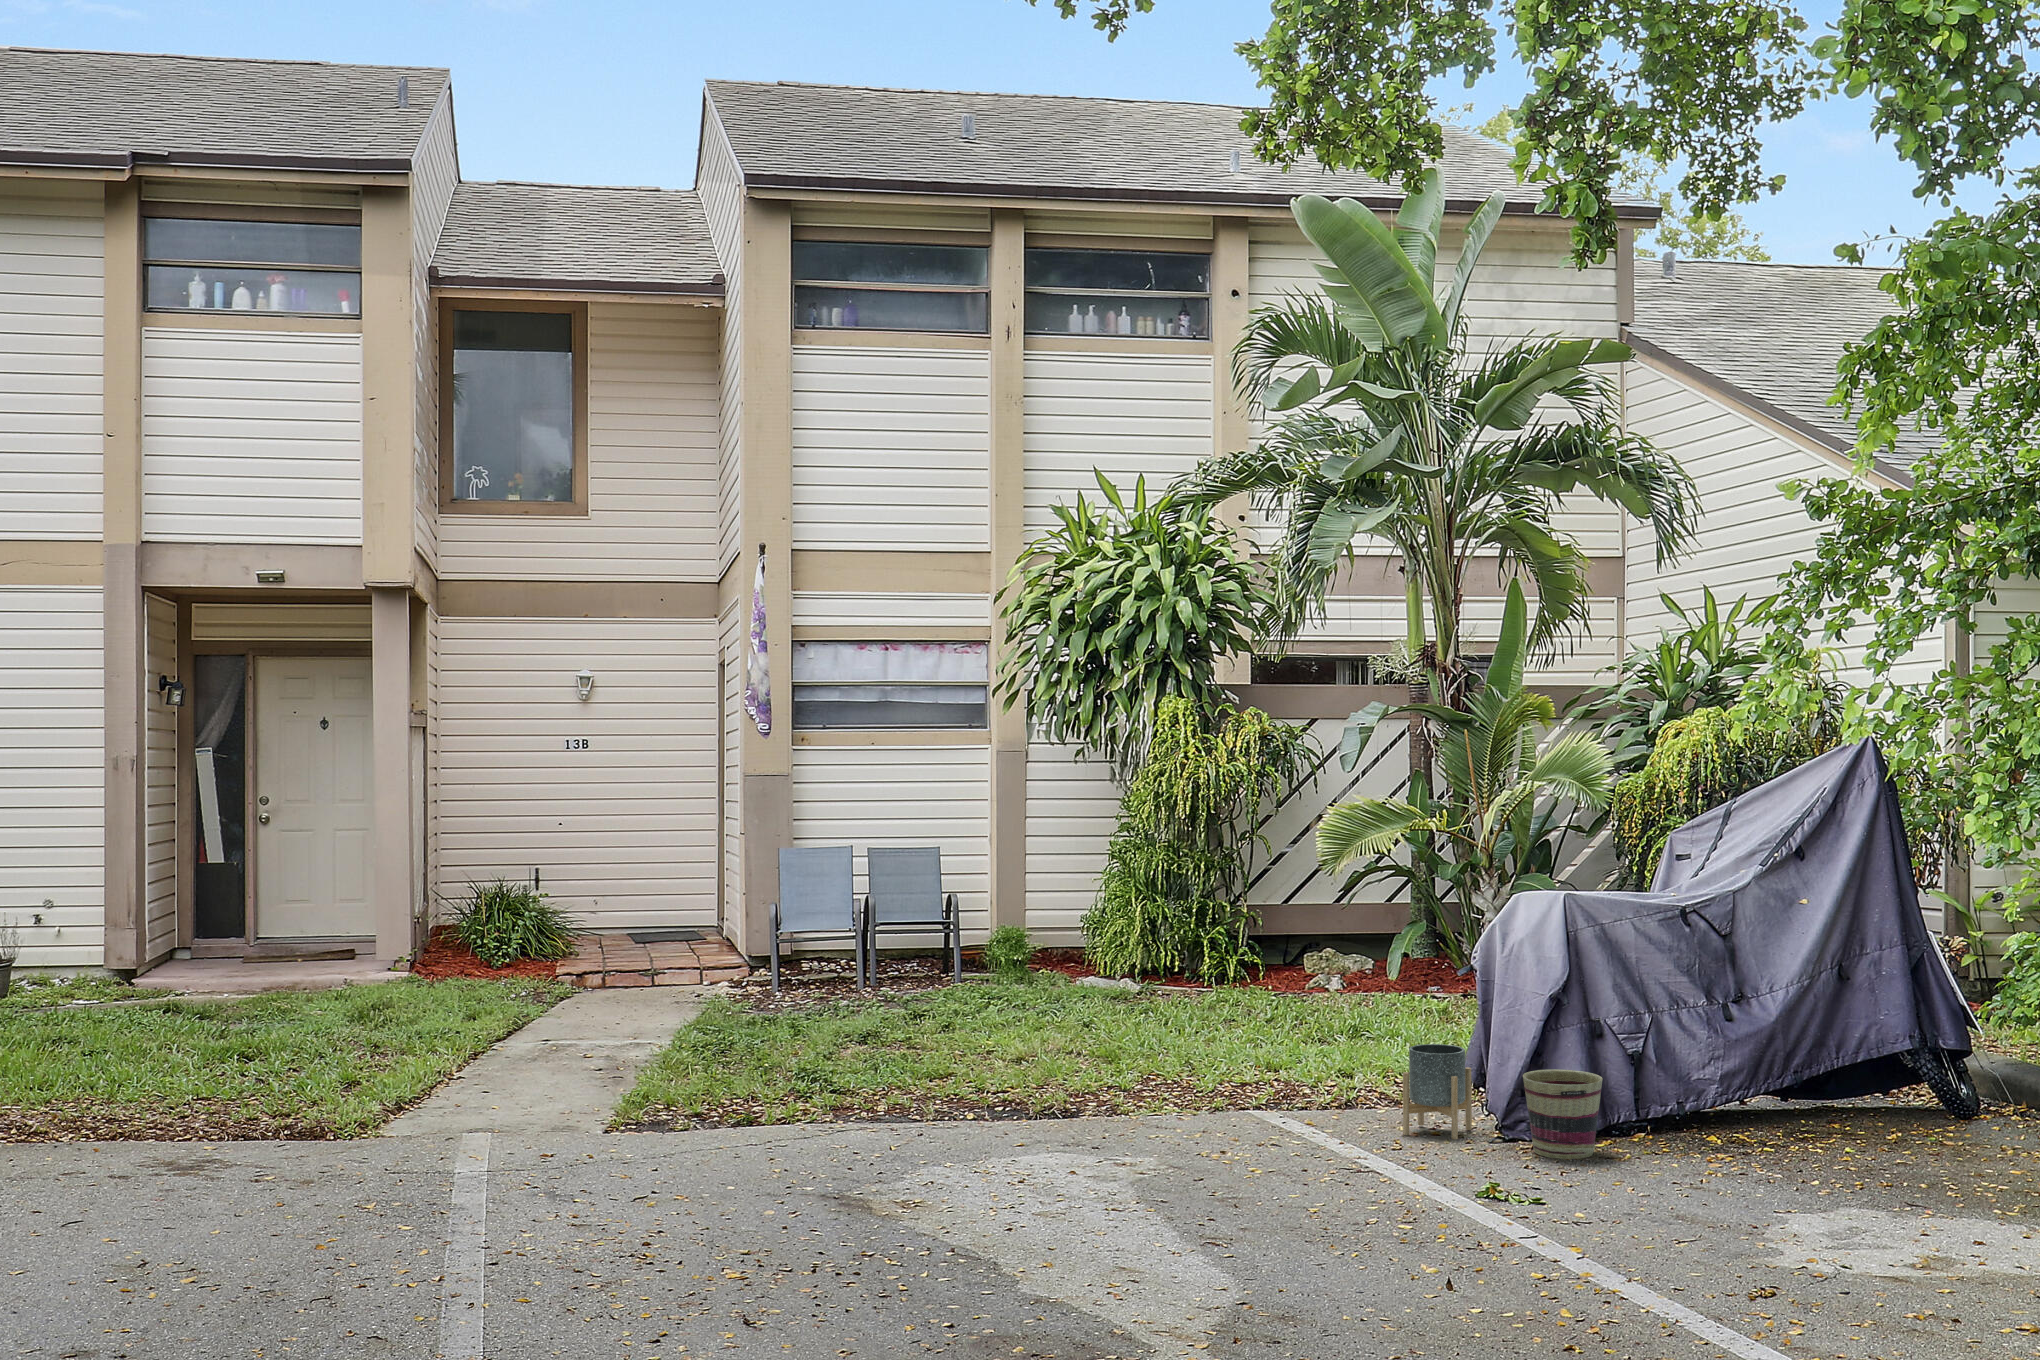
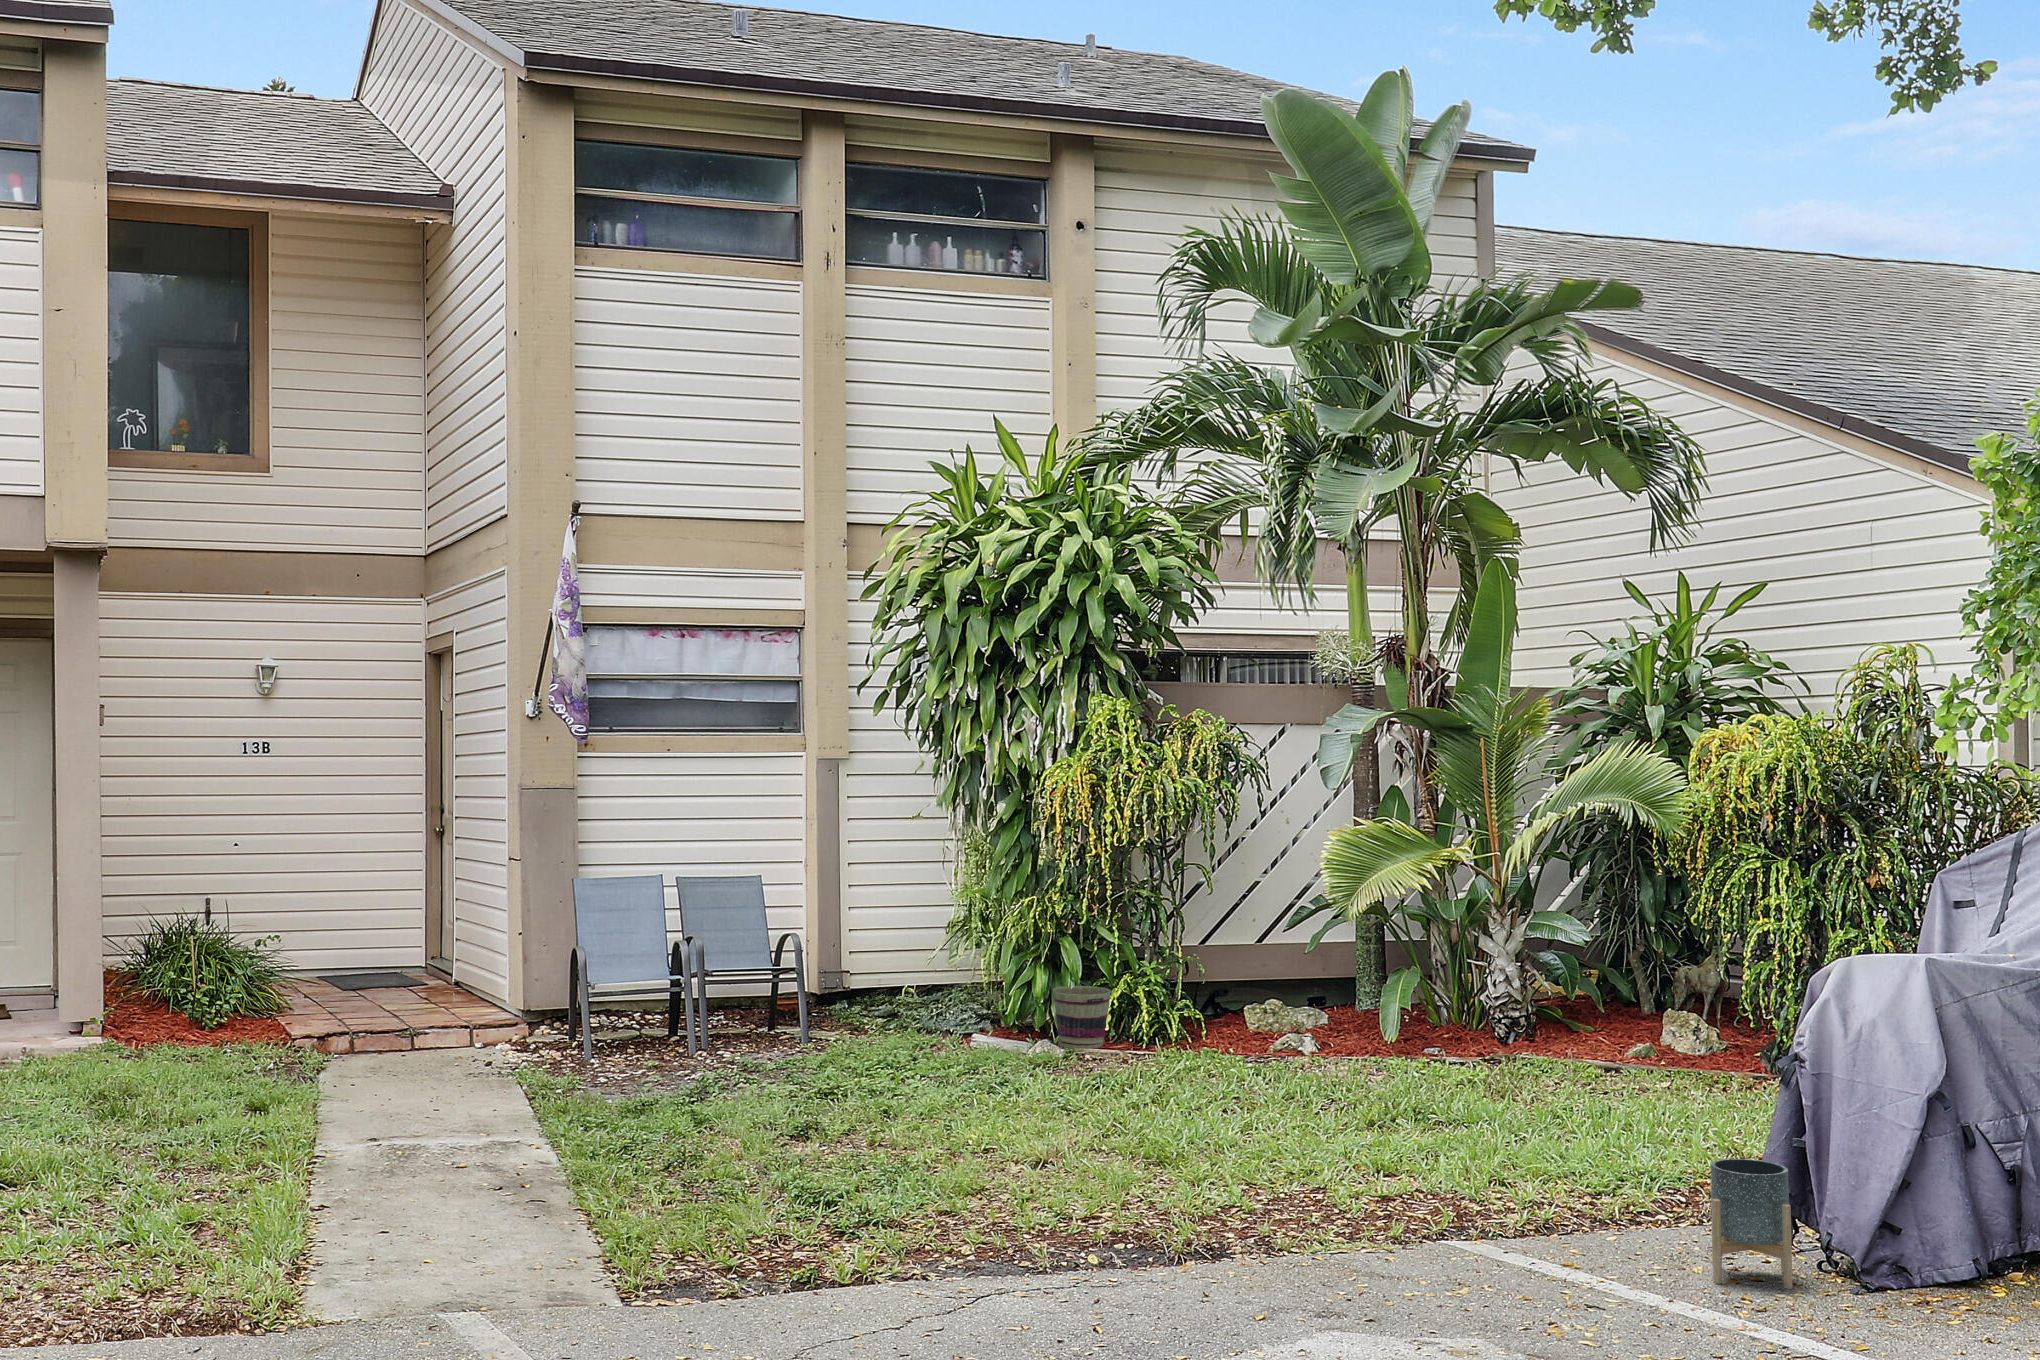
basket: present [1523,1069,1603,1159] -> present [1053,986,1111,1049]

